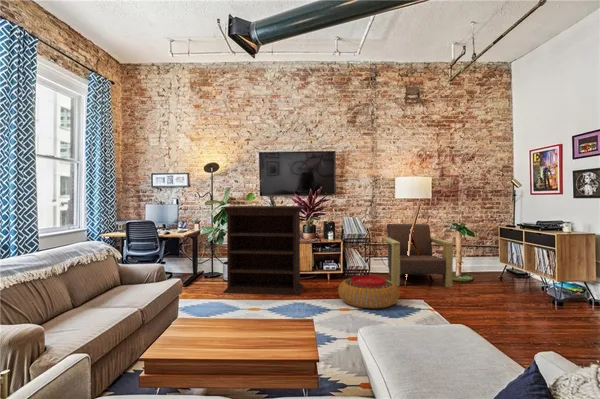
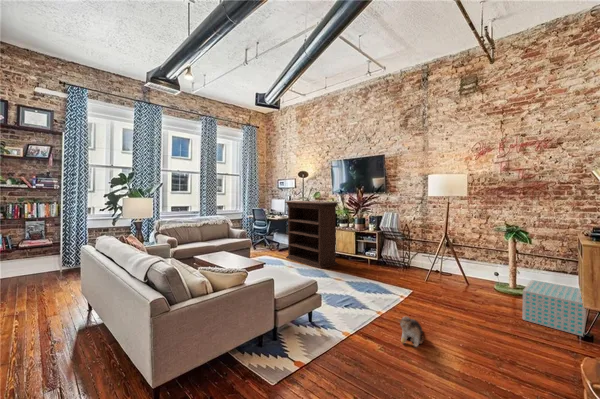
armchair: present [382,224,453,287] -> none [408,221,488,295]
storage box: none [490,264,544,296] -> present [522,280,586,336]
pouf: present [338,275,400,309] -> none [330,262,382,291]
plush toy: none [498,307,535,335] -> present [400,316,424,347]

